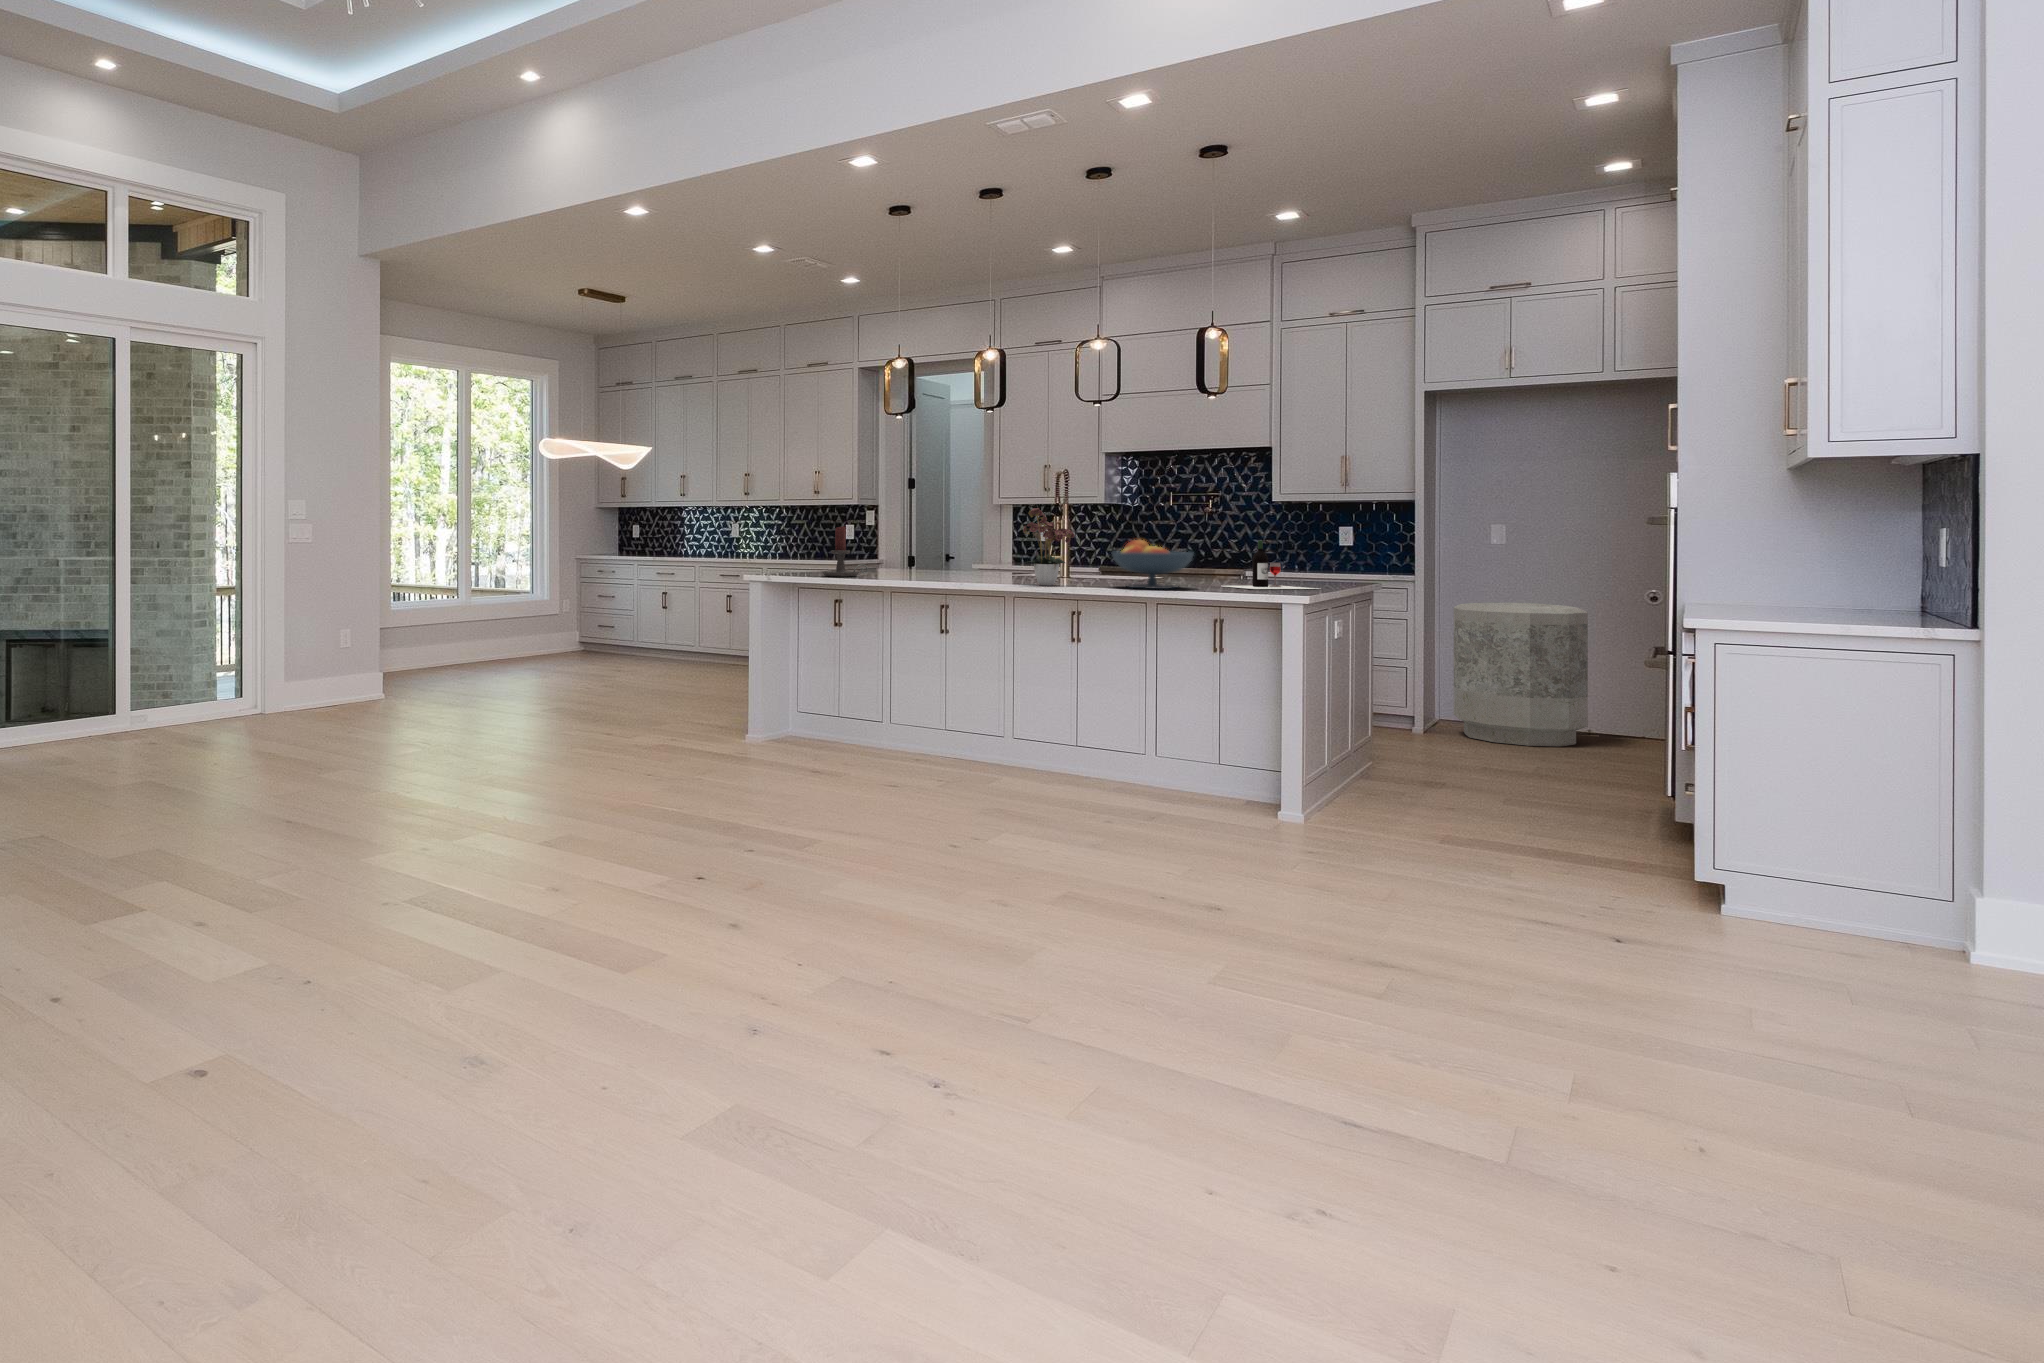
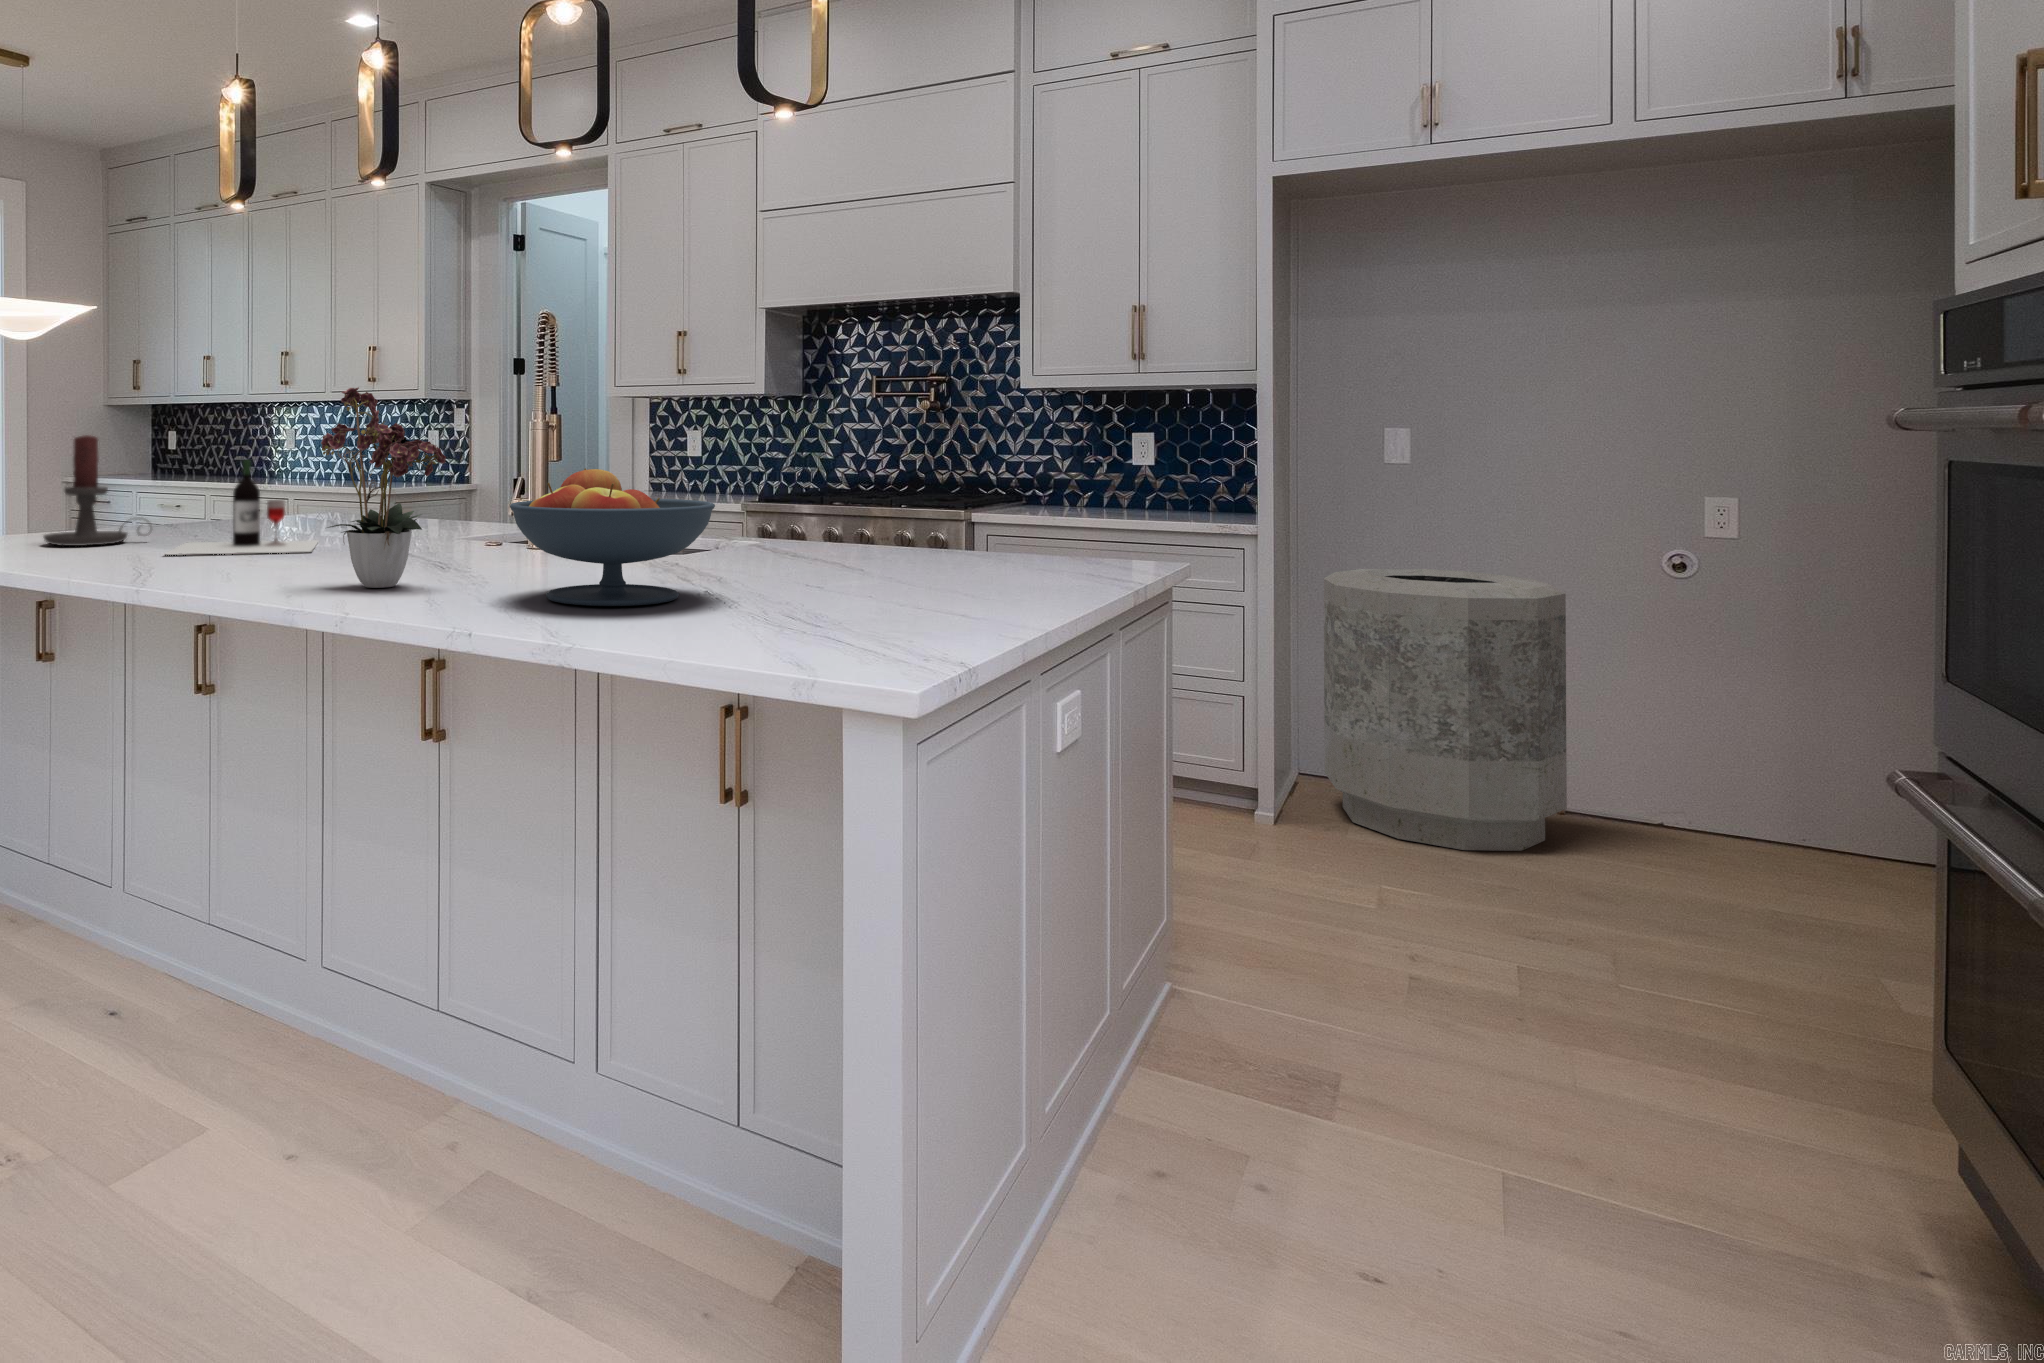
wine bottle: present [1222,540,1317,589] -> present [164,459,318,555]

